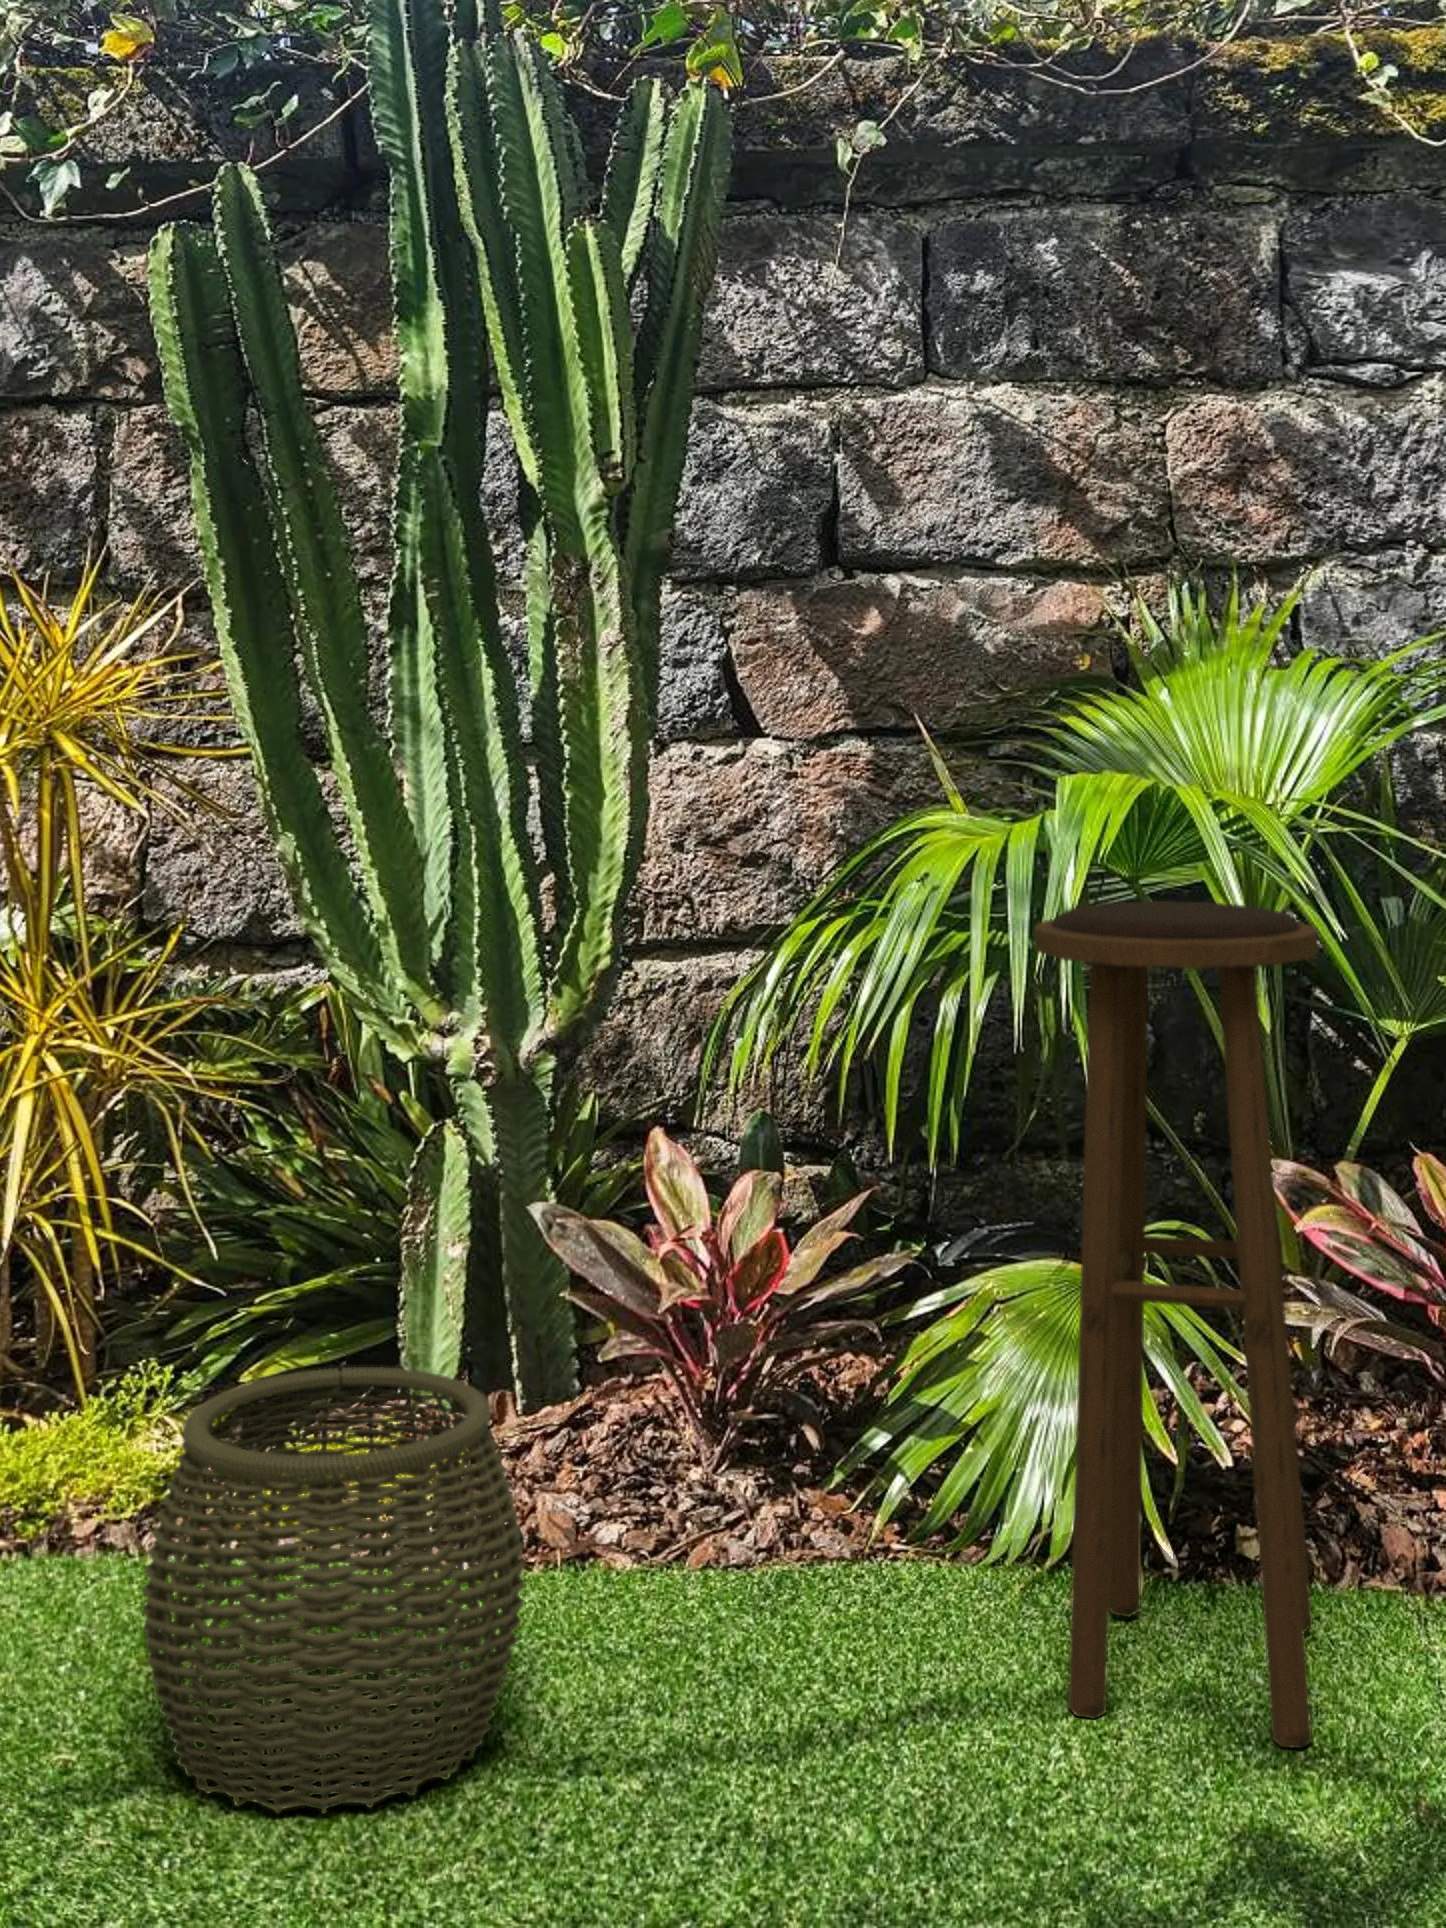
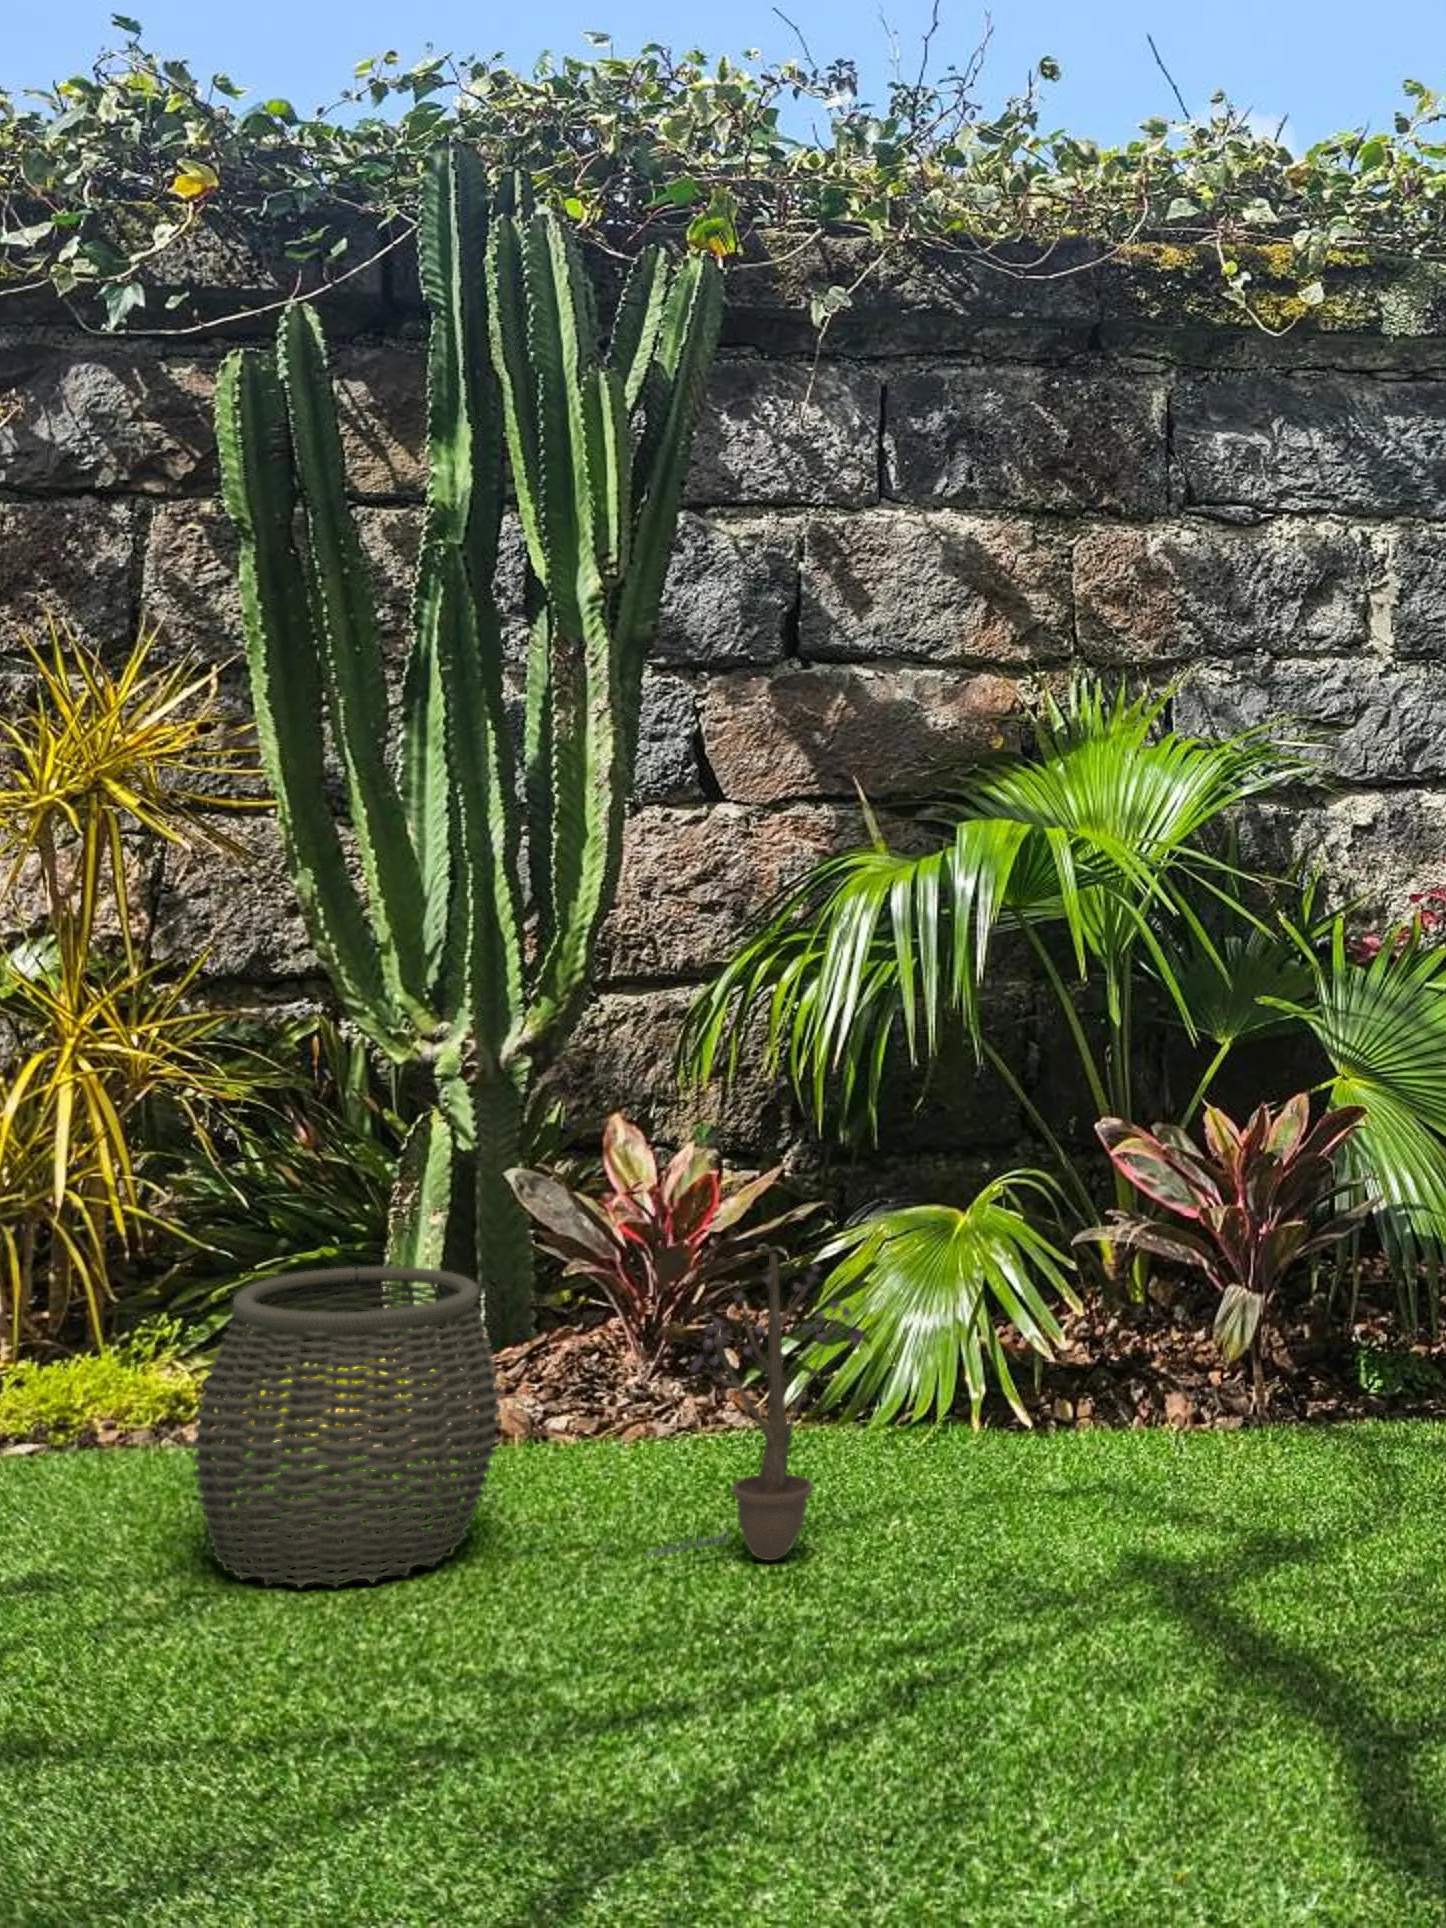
stool: present [1034,901,1318,1748] -> none [916,914,1130,1536]
decorative plant: none [720,1373,993,1782] -> present [646,1253,863,1560]

